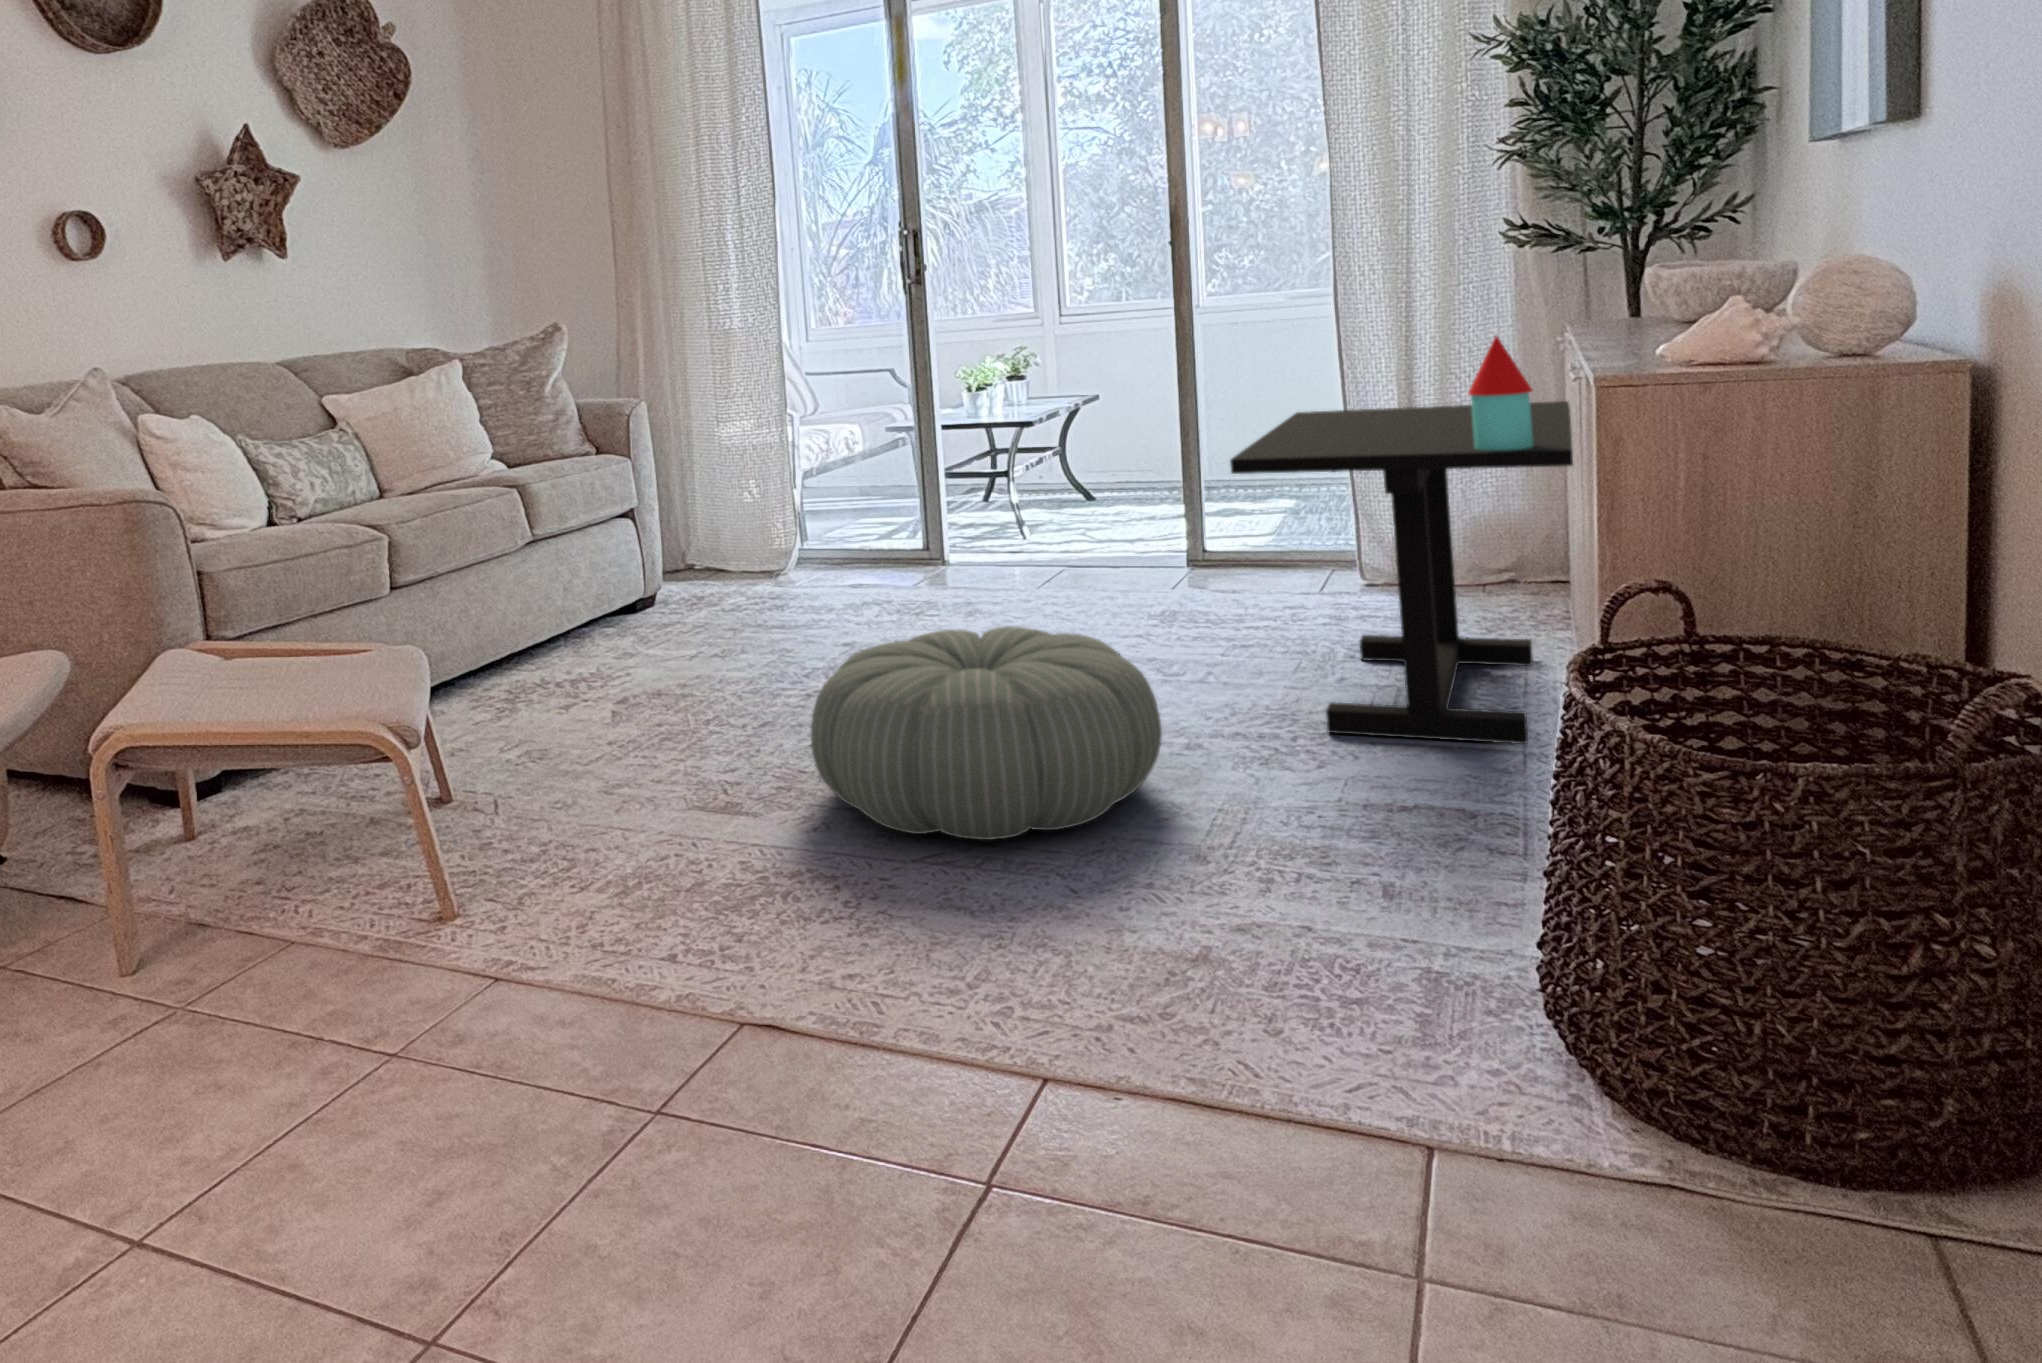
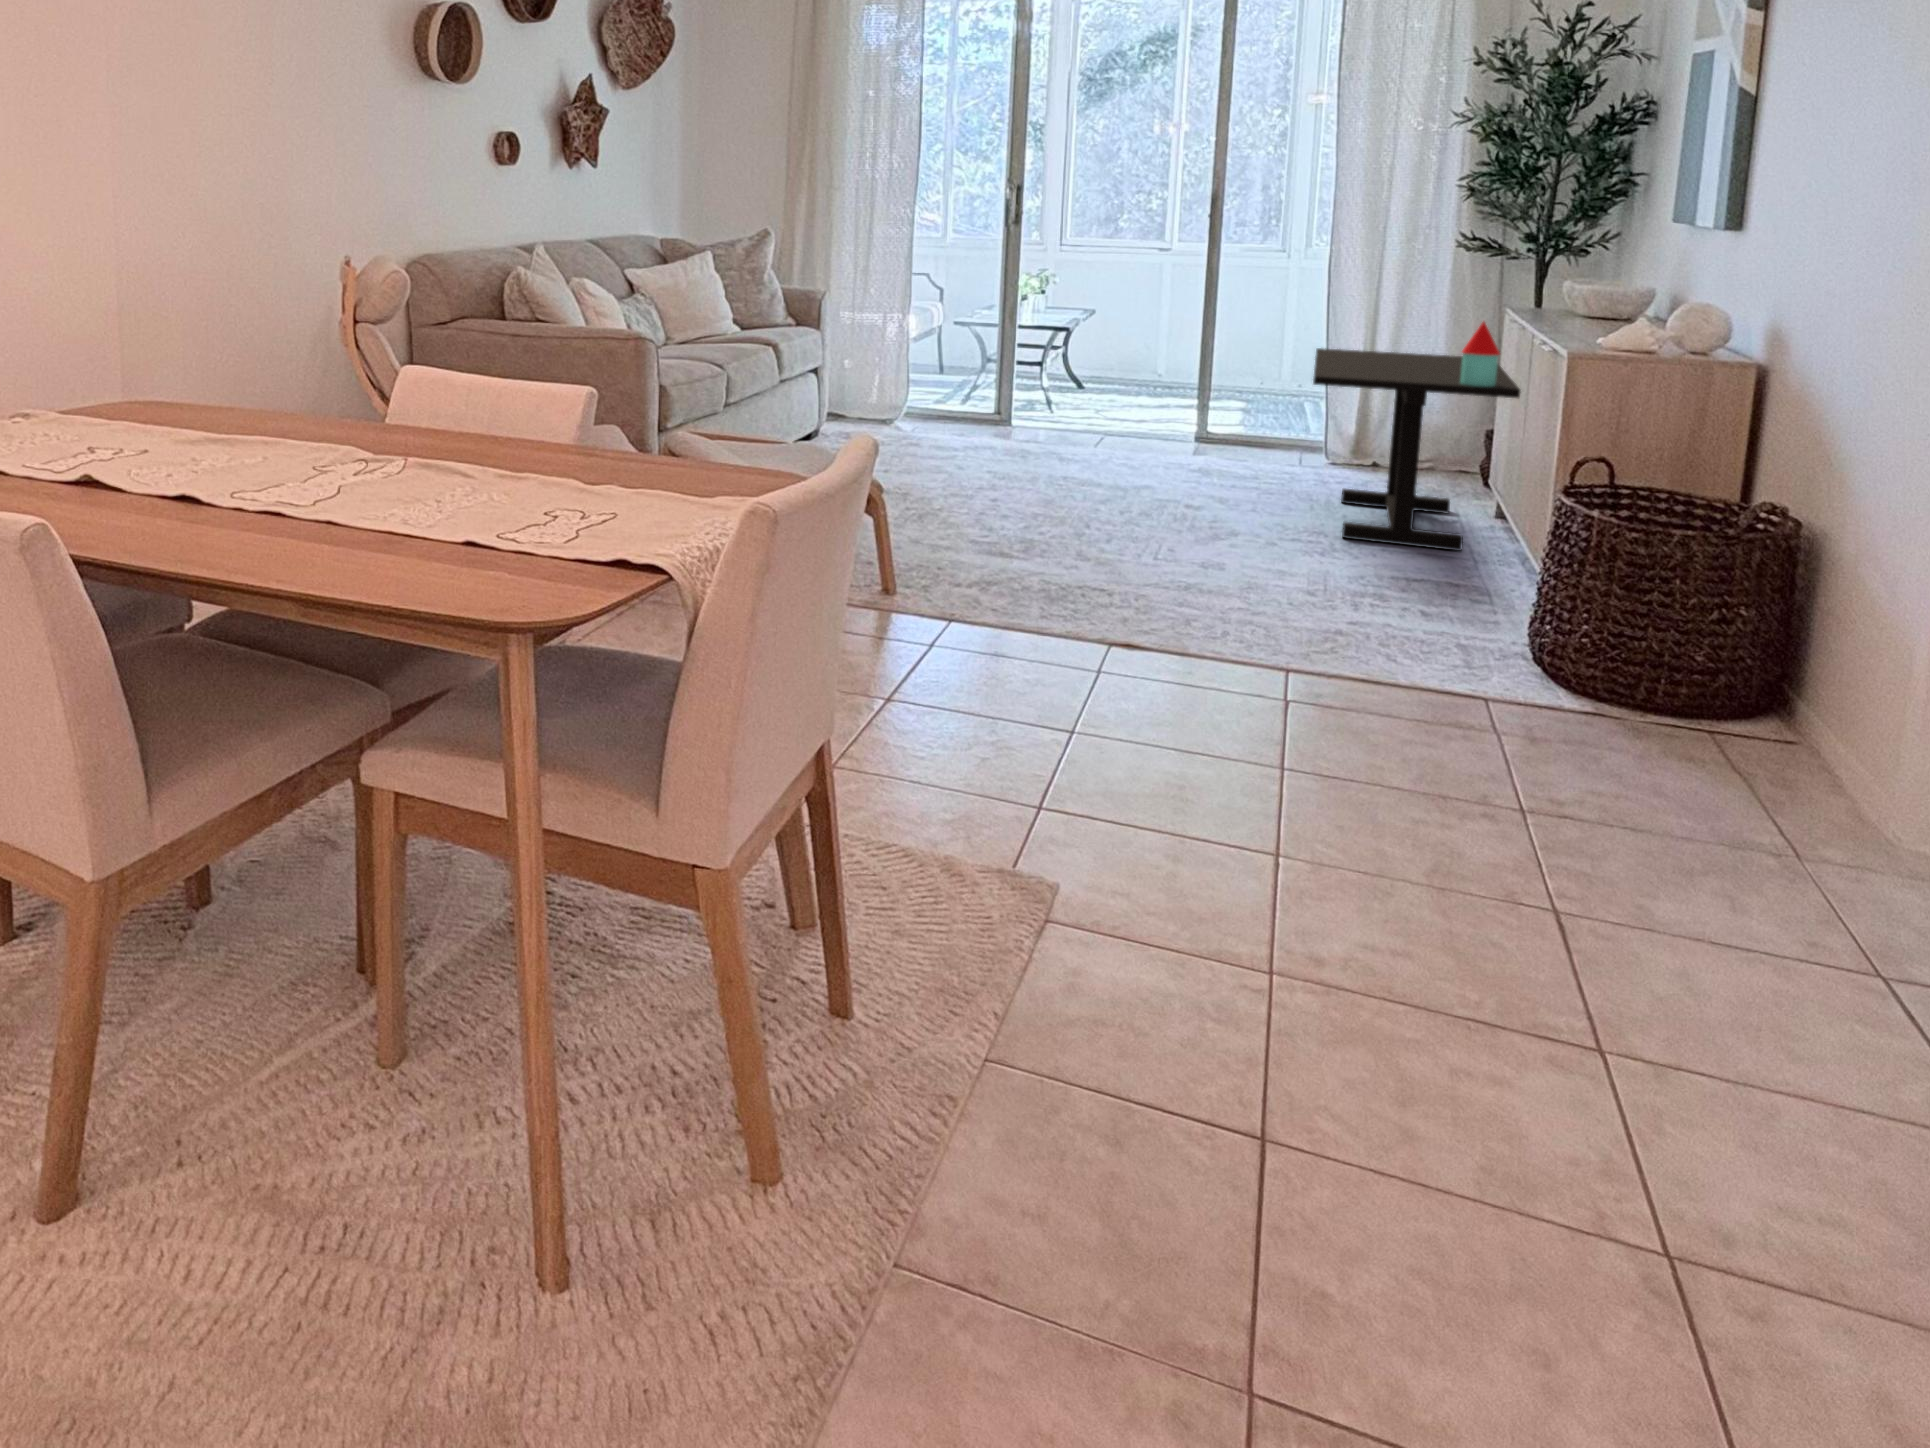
pouf: present [811,626,1162,840] -> none [1062,460,1271,572]

